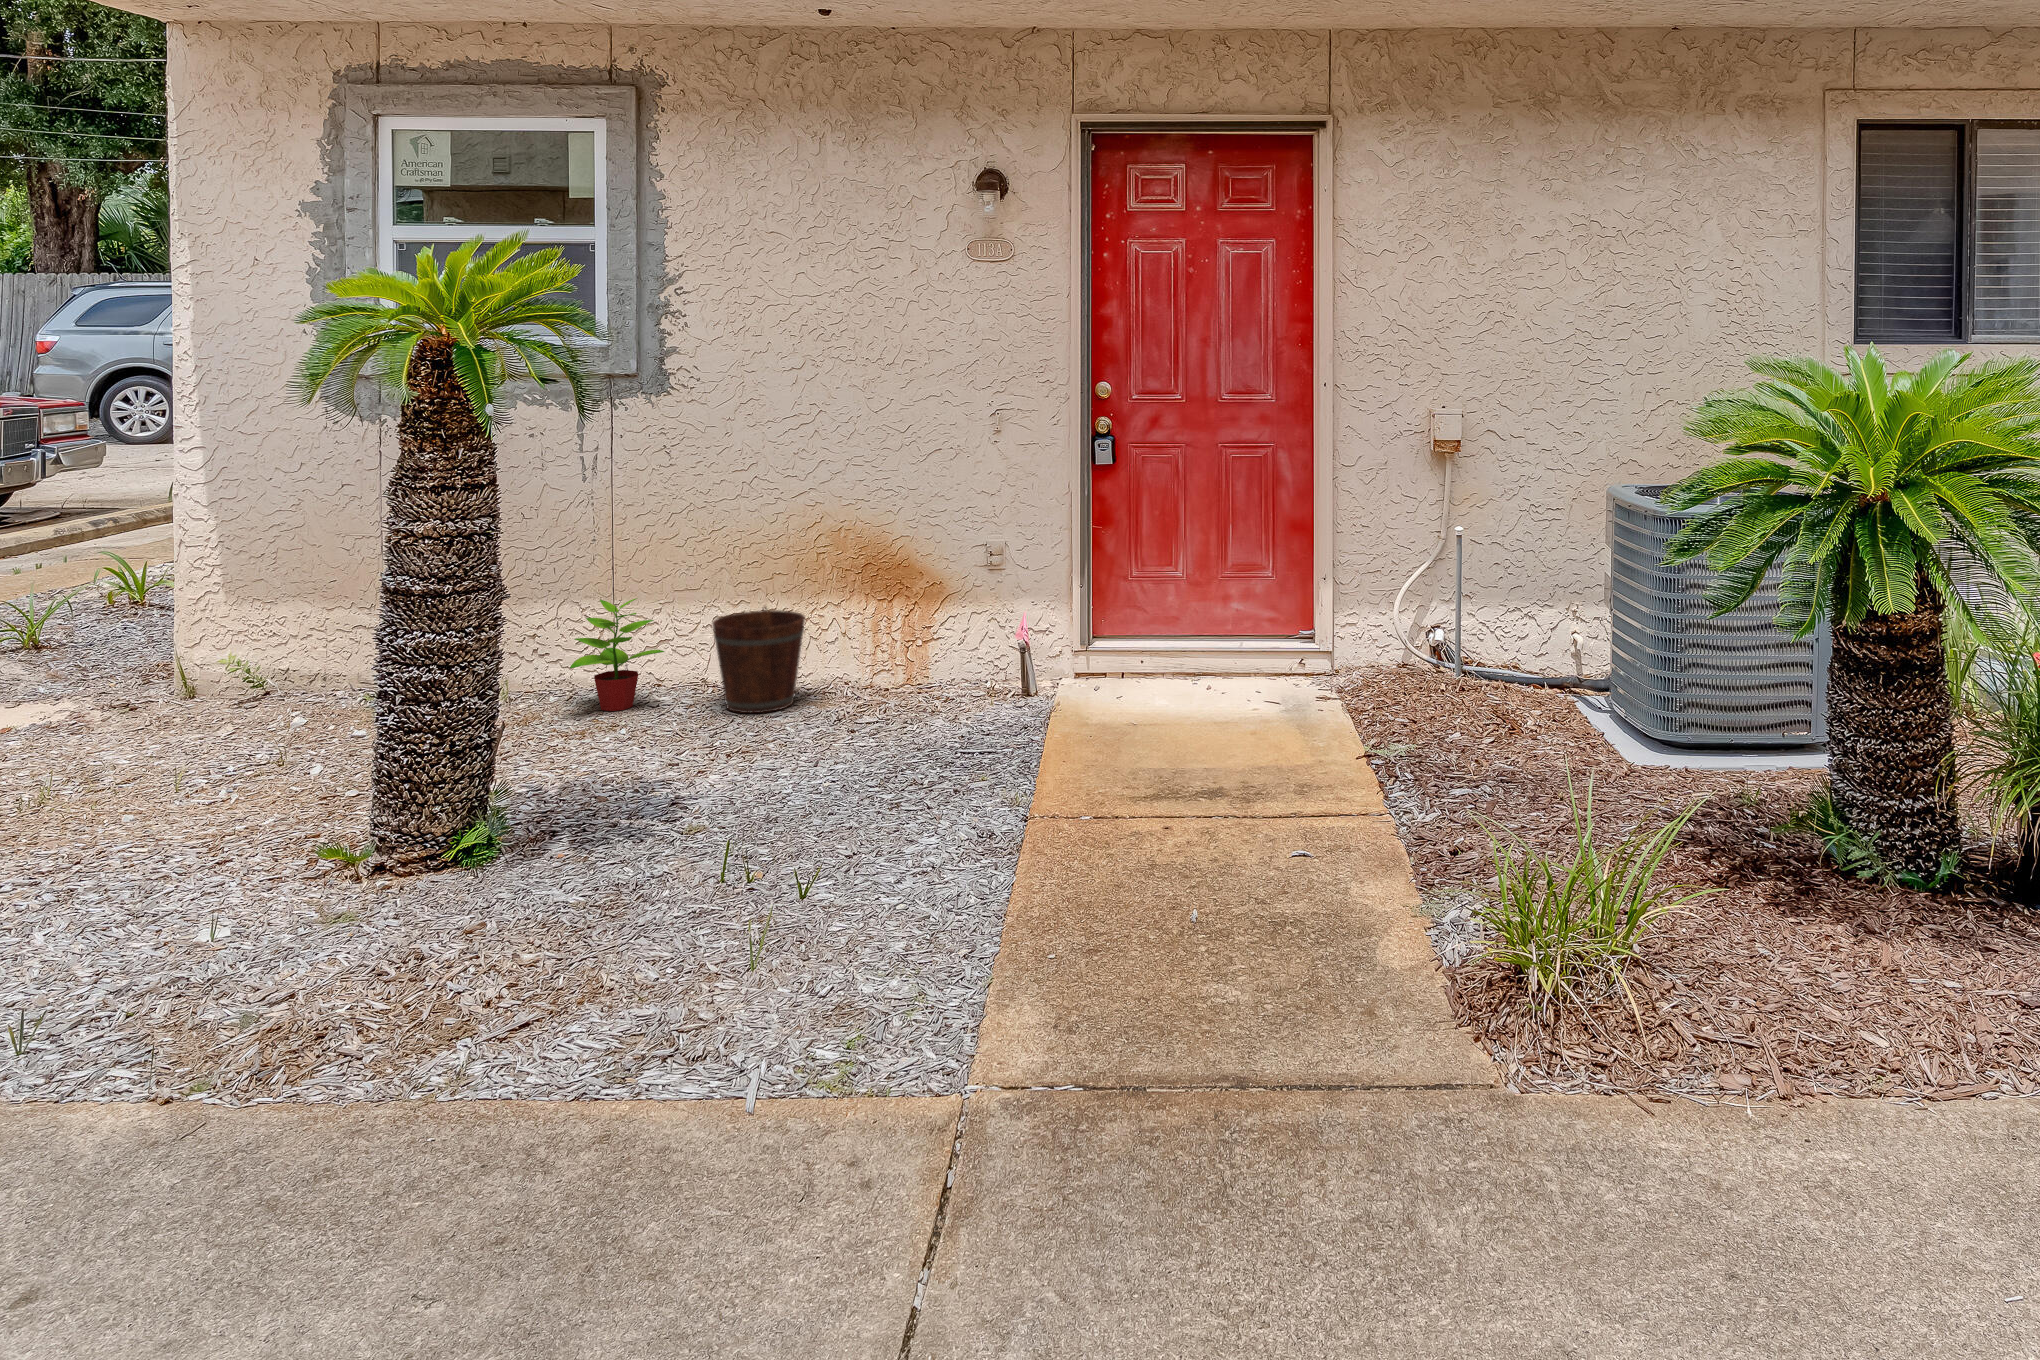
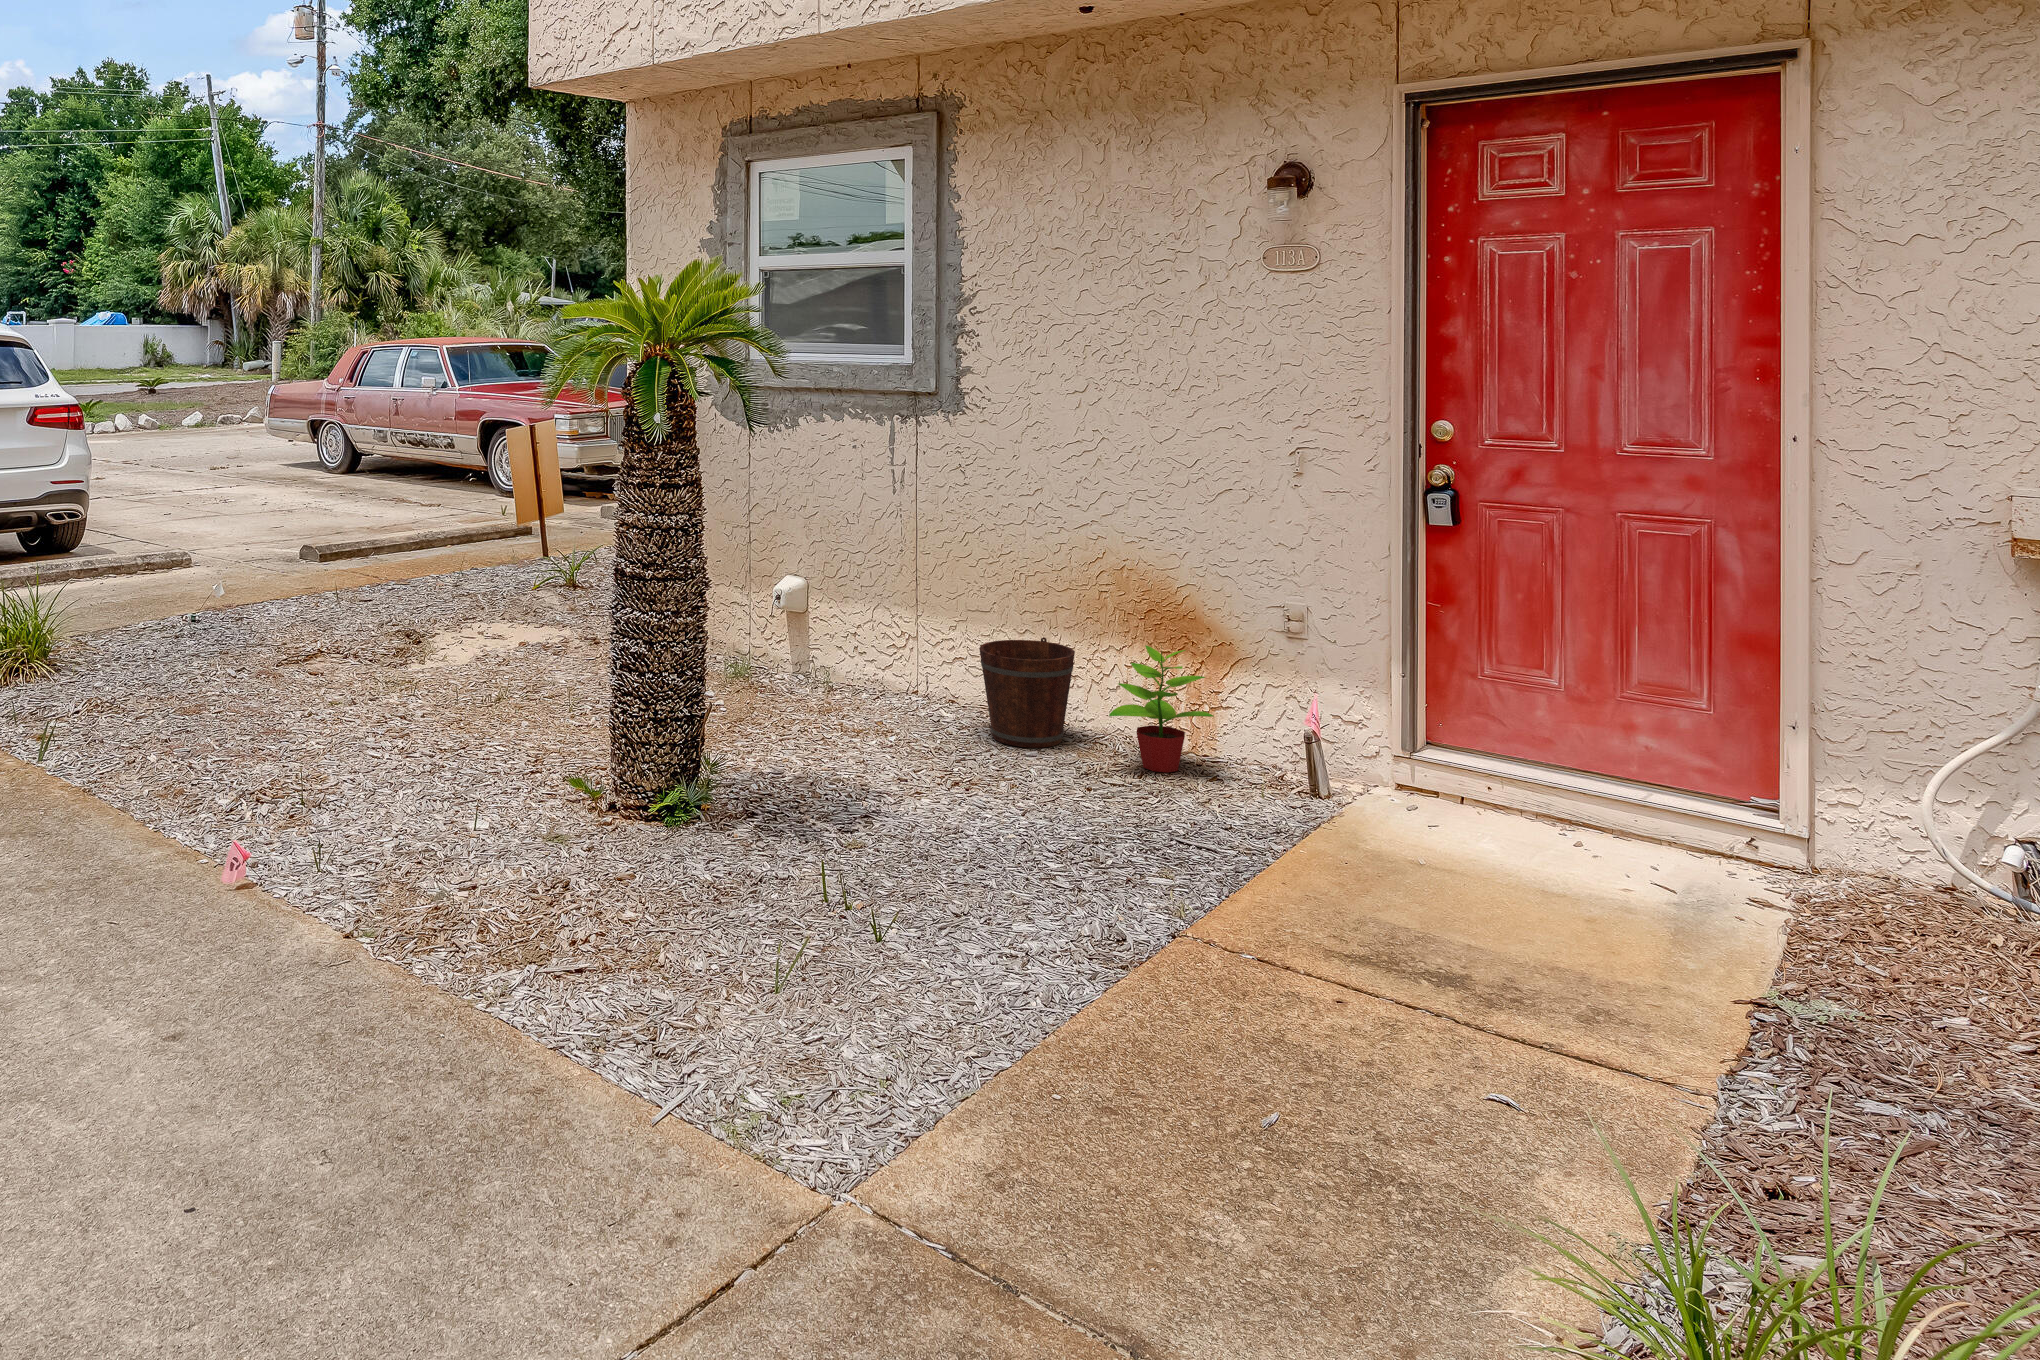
potted plant: present [570,598,664,711] -> present [1109,645,1213,773]

